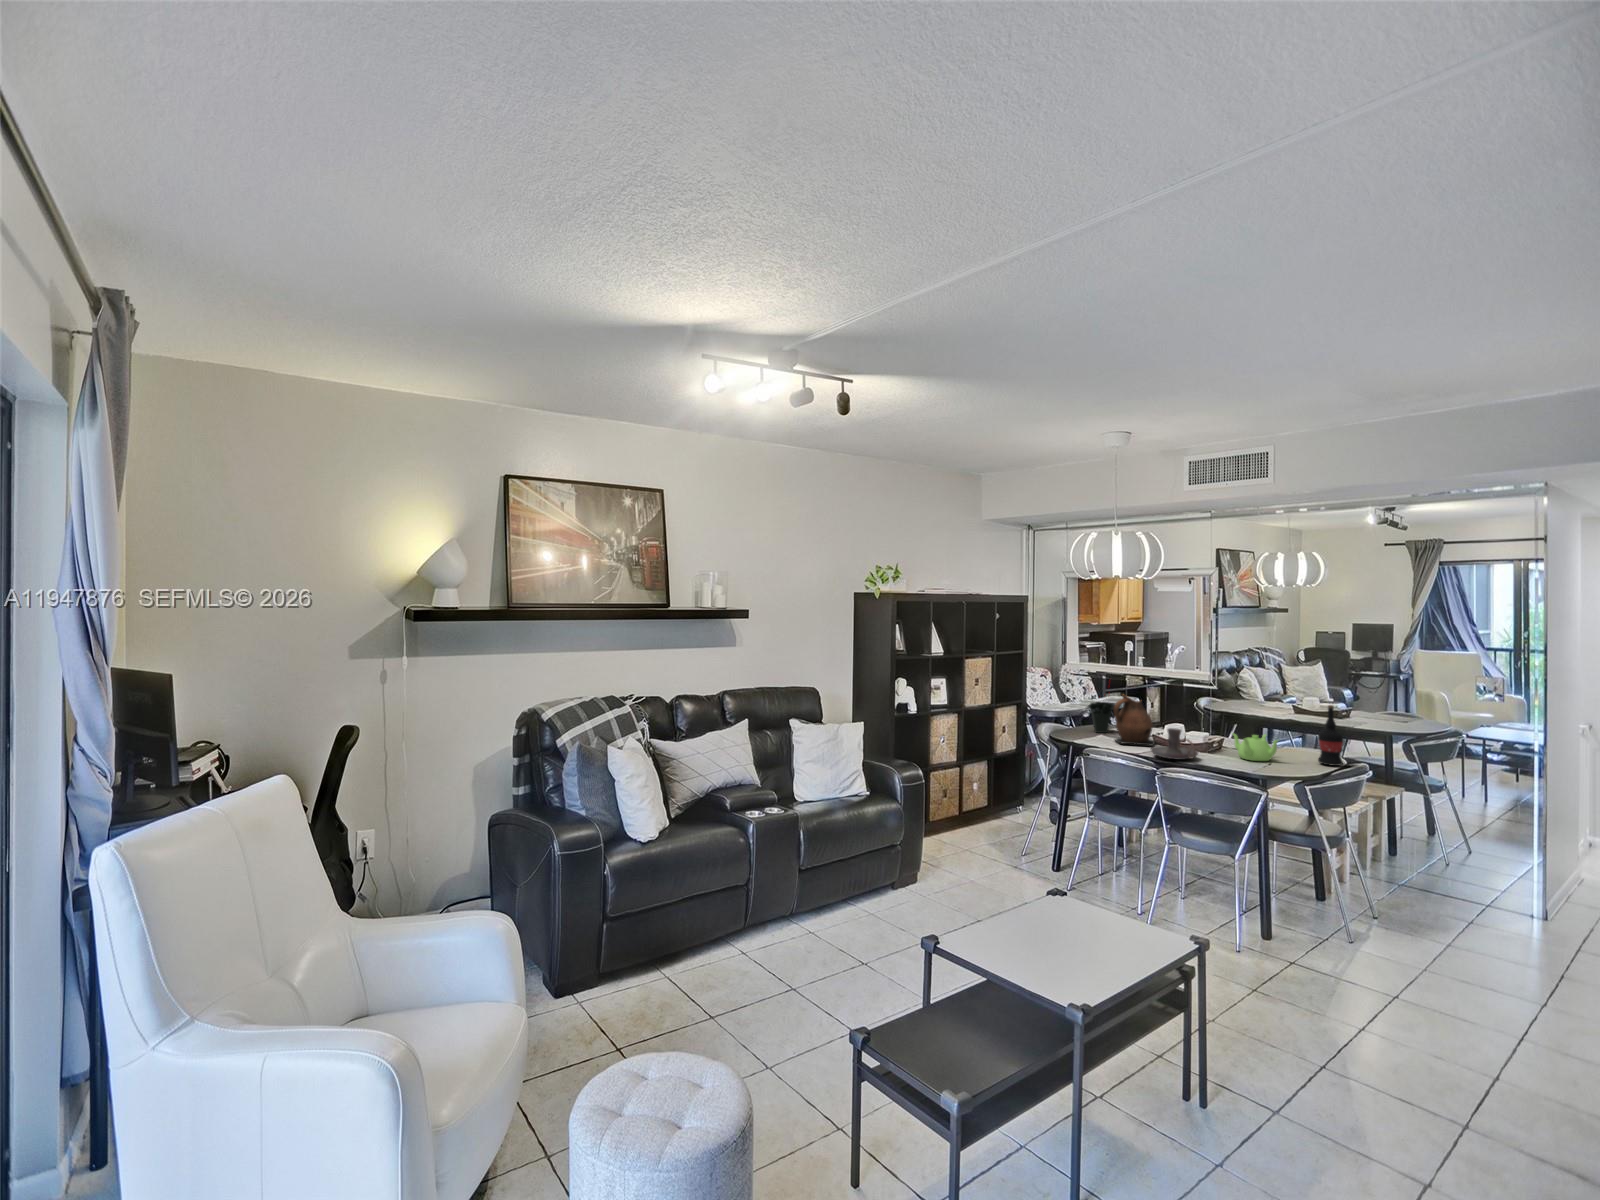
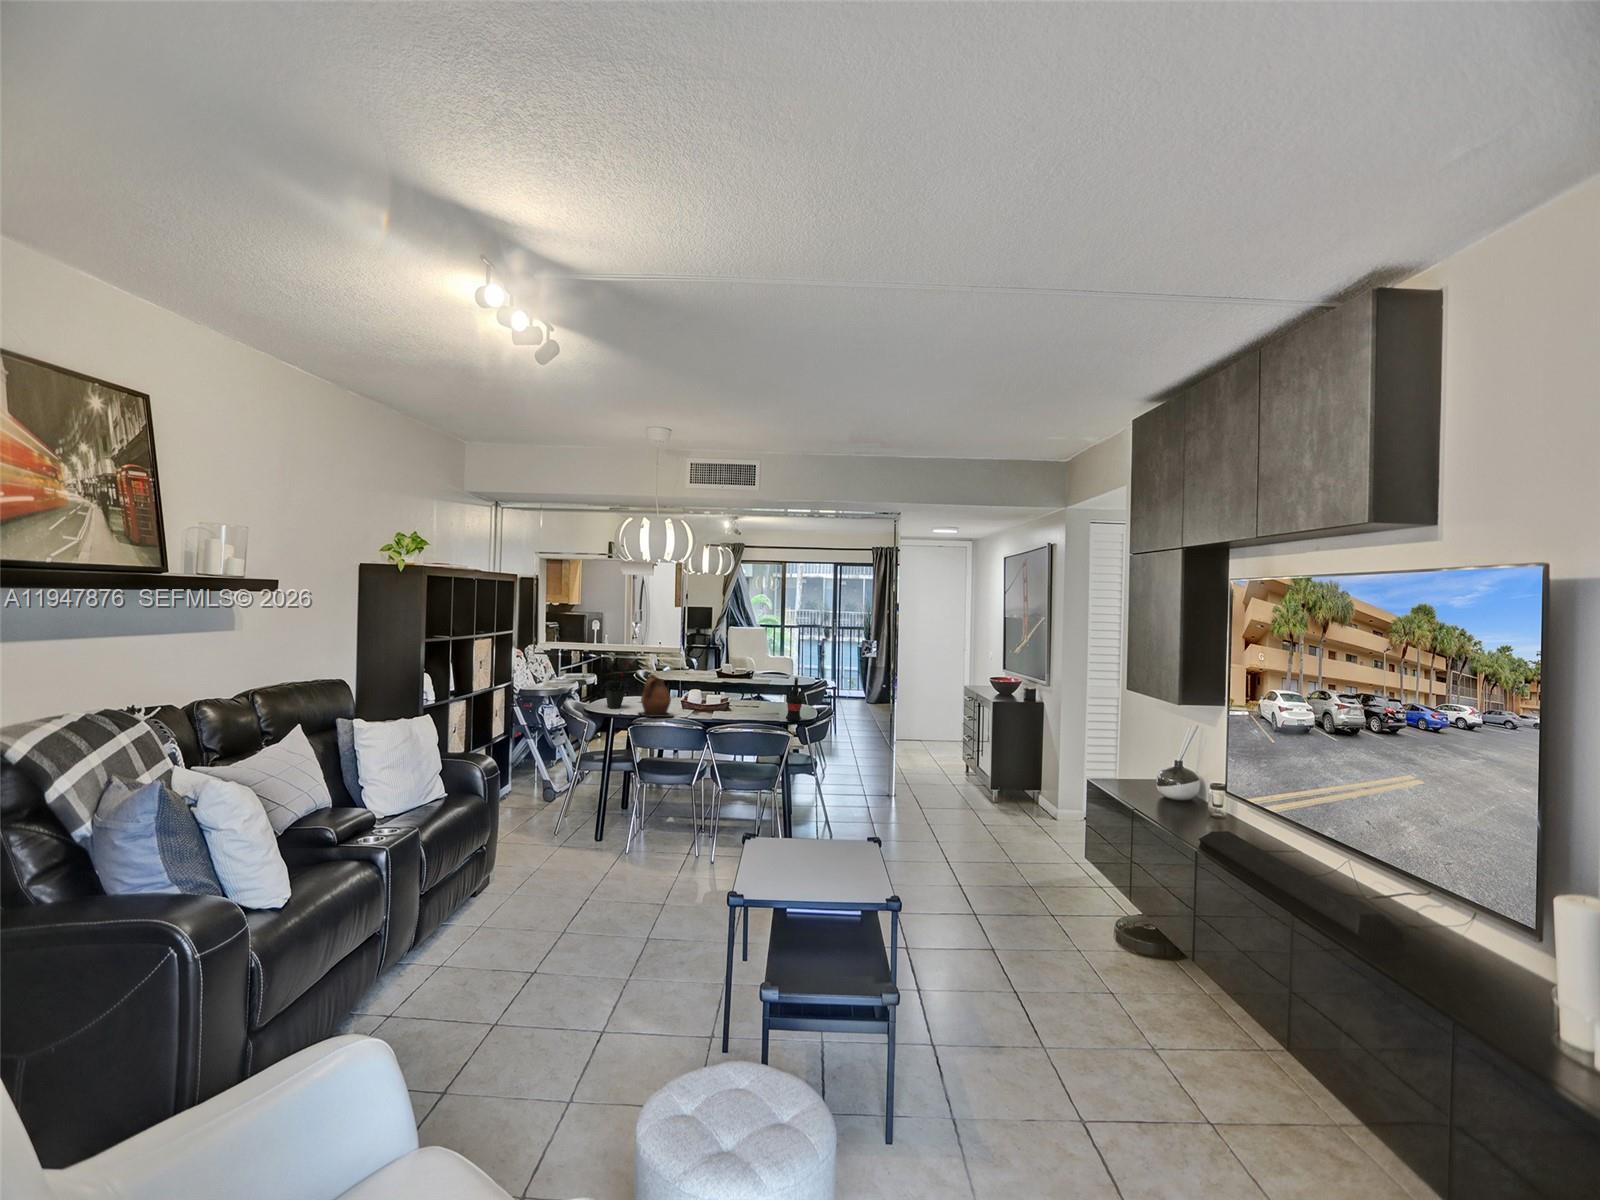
candle holder: present [1151,728,1198,759] -> none [685,701,725,726]
teapot: present [1233,734,1278,761] -> none [733,701,769,722]

